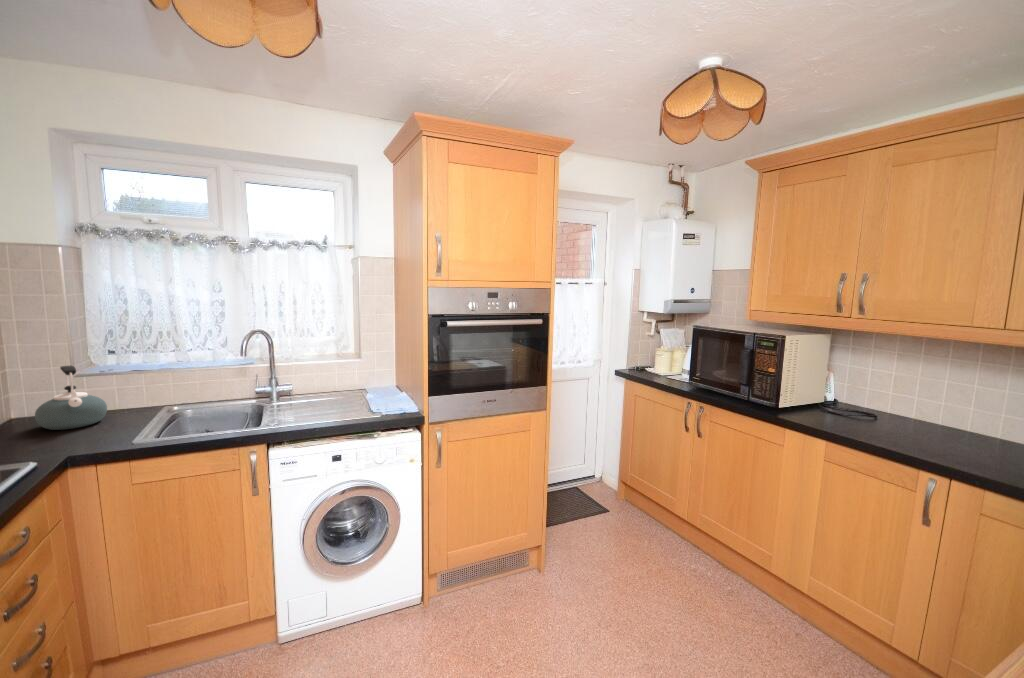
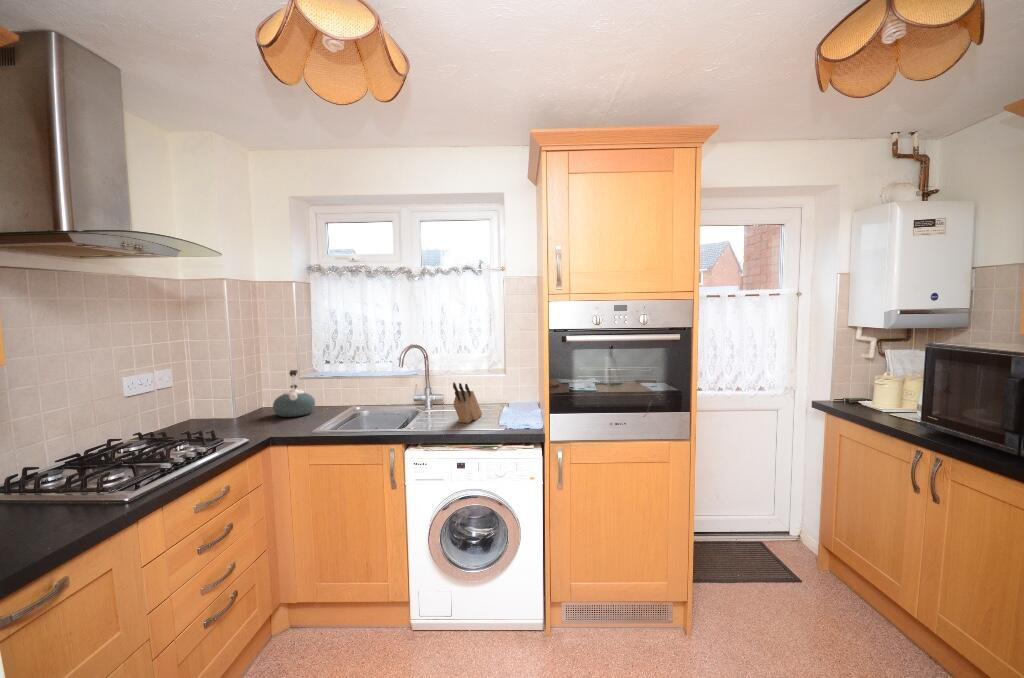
knife block: none [317,372,345,414] -> present [453,383,482,423]

